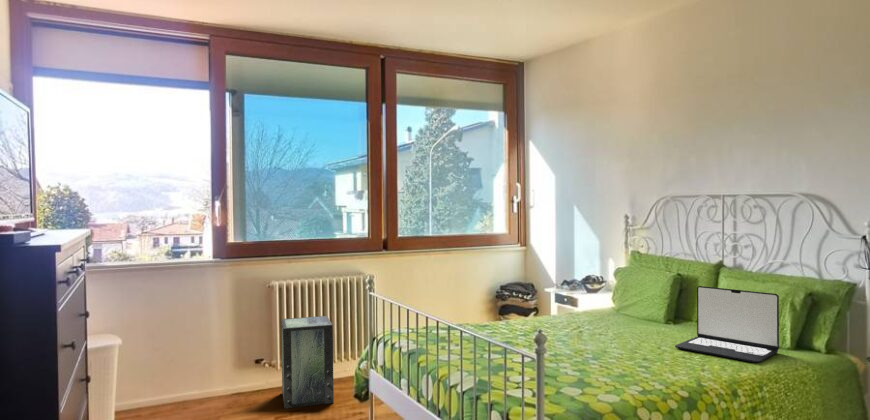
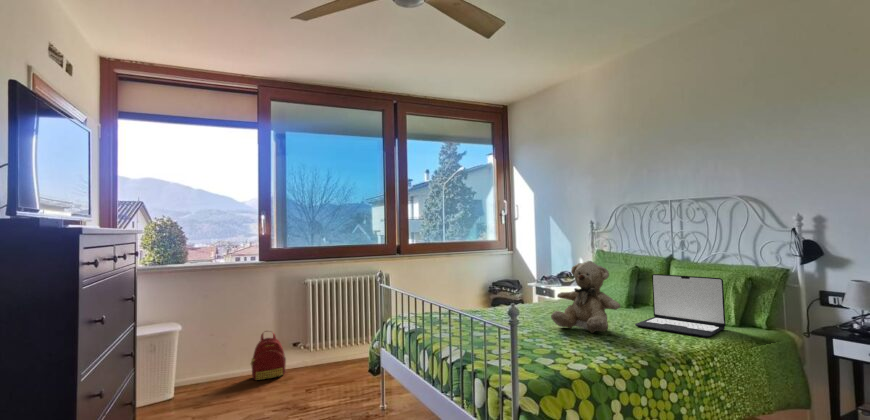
teddy bear: none [577,271,659,357] -> present [551,261,620,333]
storage box: present [281,316,334,409] -> none [314,306,355,382]
backpack: none [202,345,249,409] -> present [251,333,286,380]

